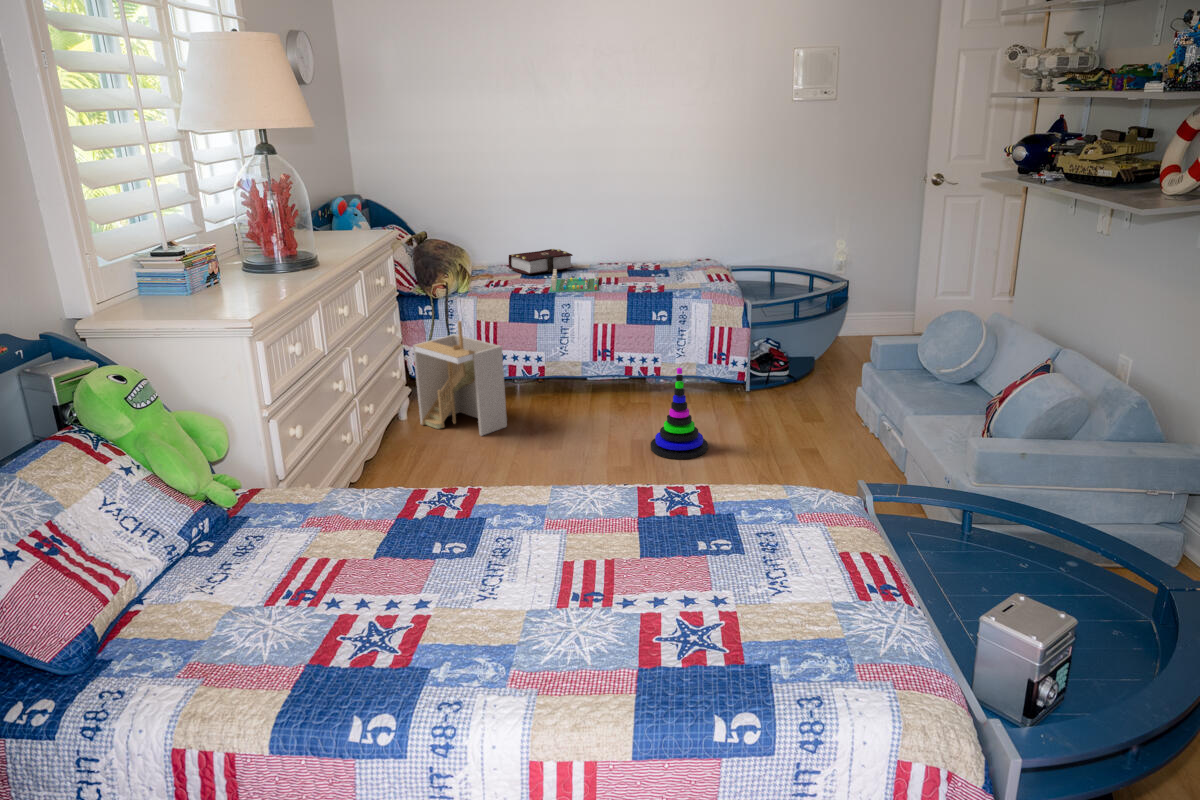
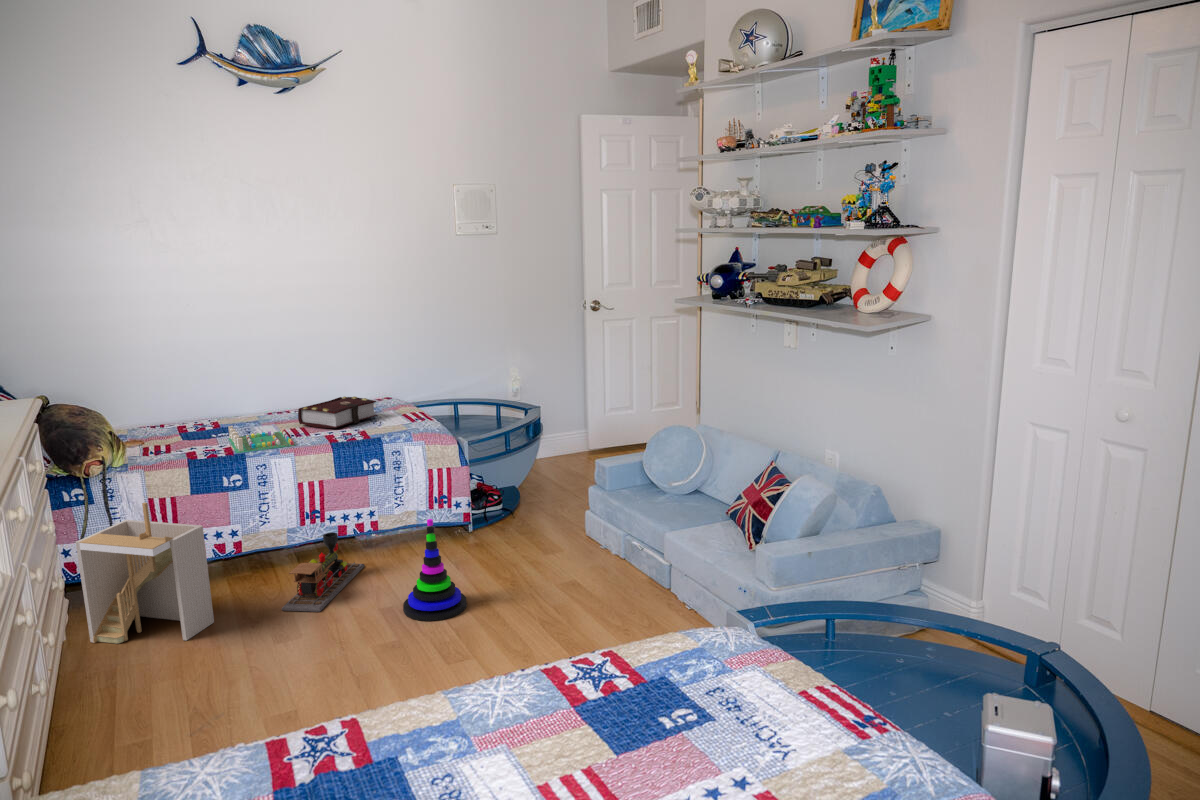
book: present [509,249,573,274] -> present [298,397,377,428]
toy train: none [559,370,642,434] -> present [282,532,365,612]

